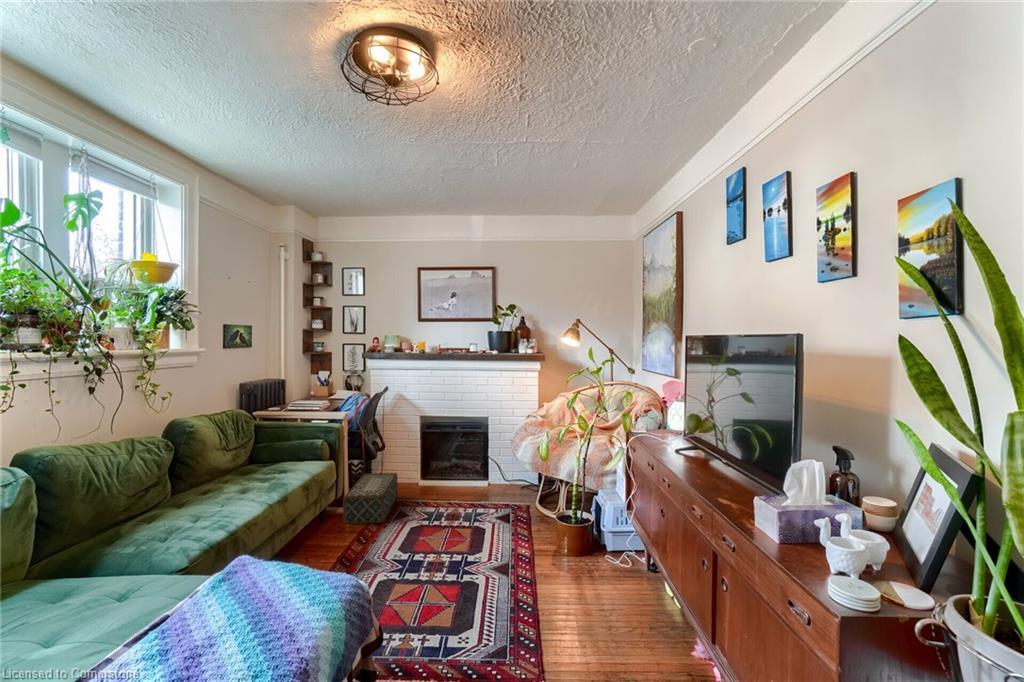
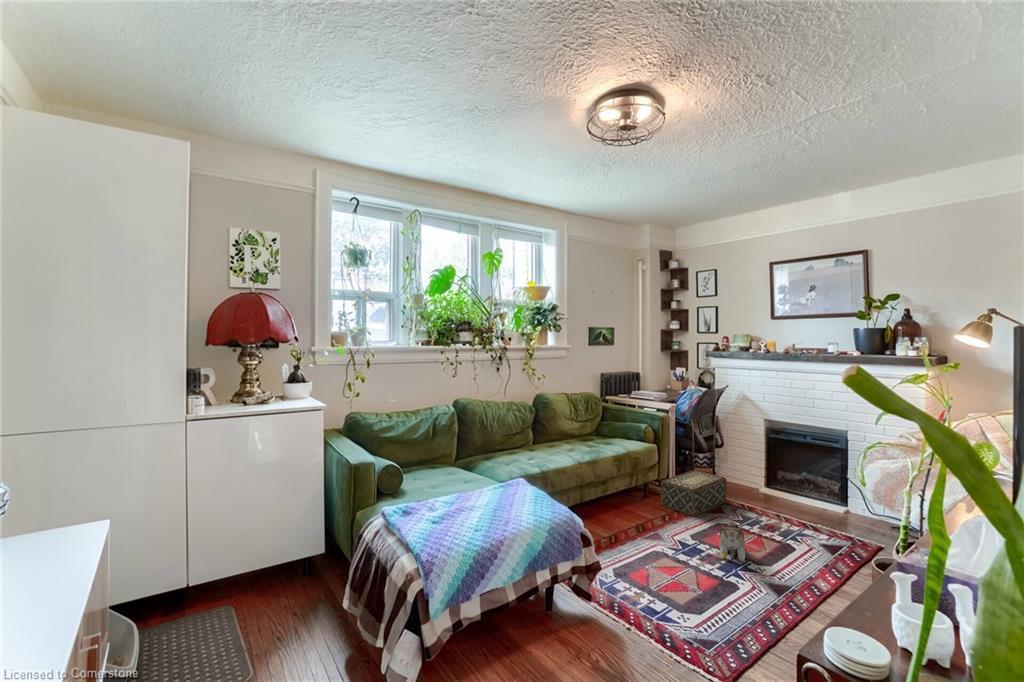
plush toy: none [429,514,460,555] -> present [719,521,746,561]

